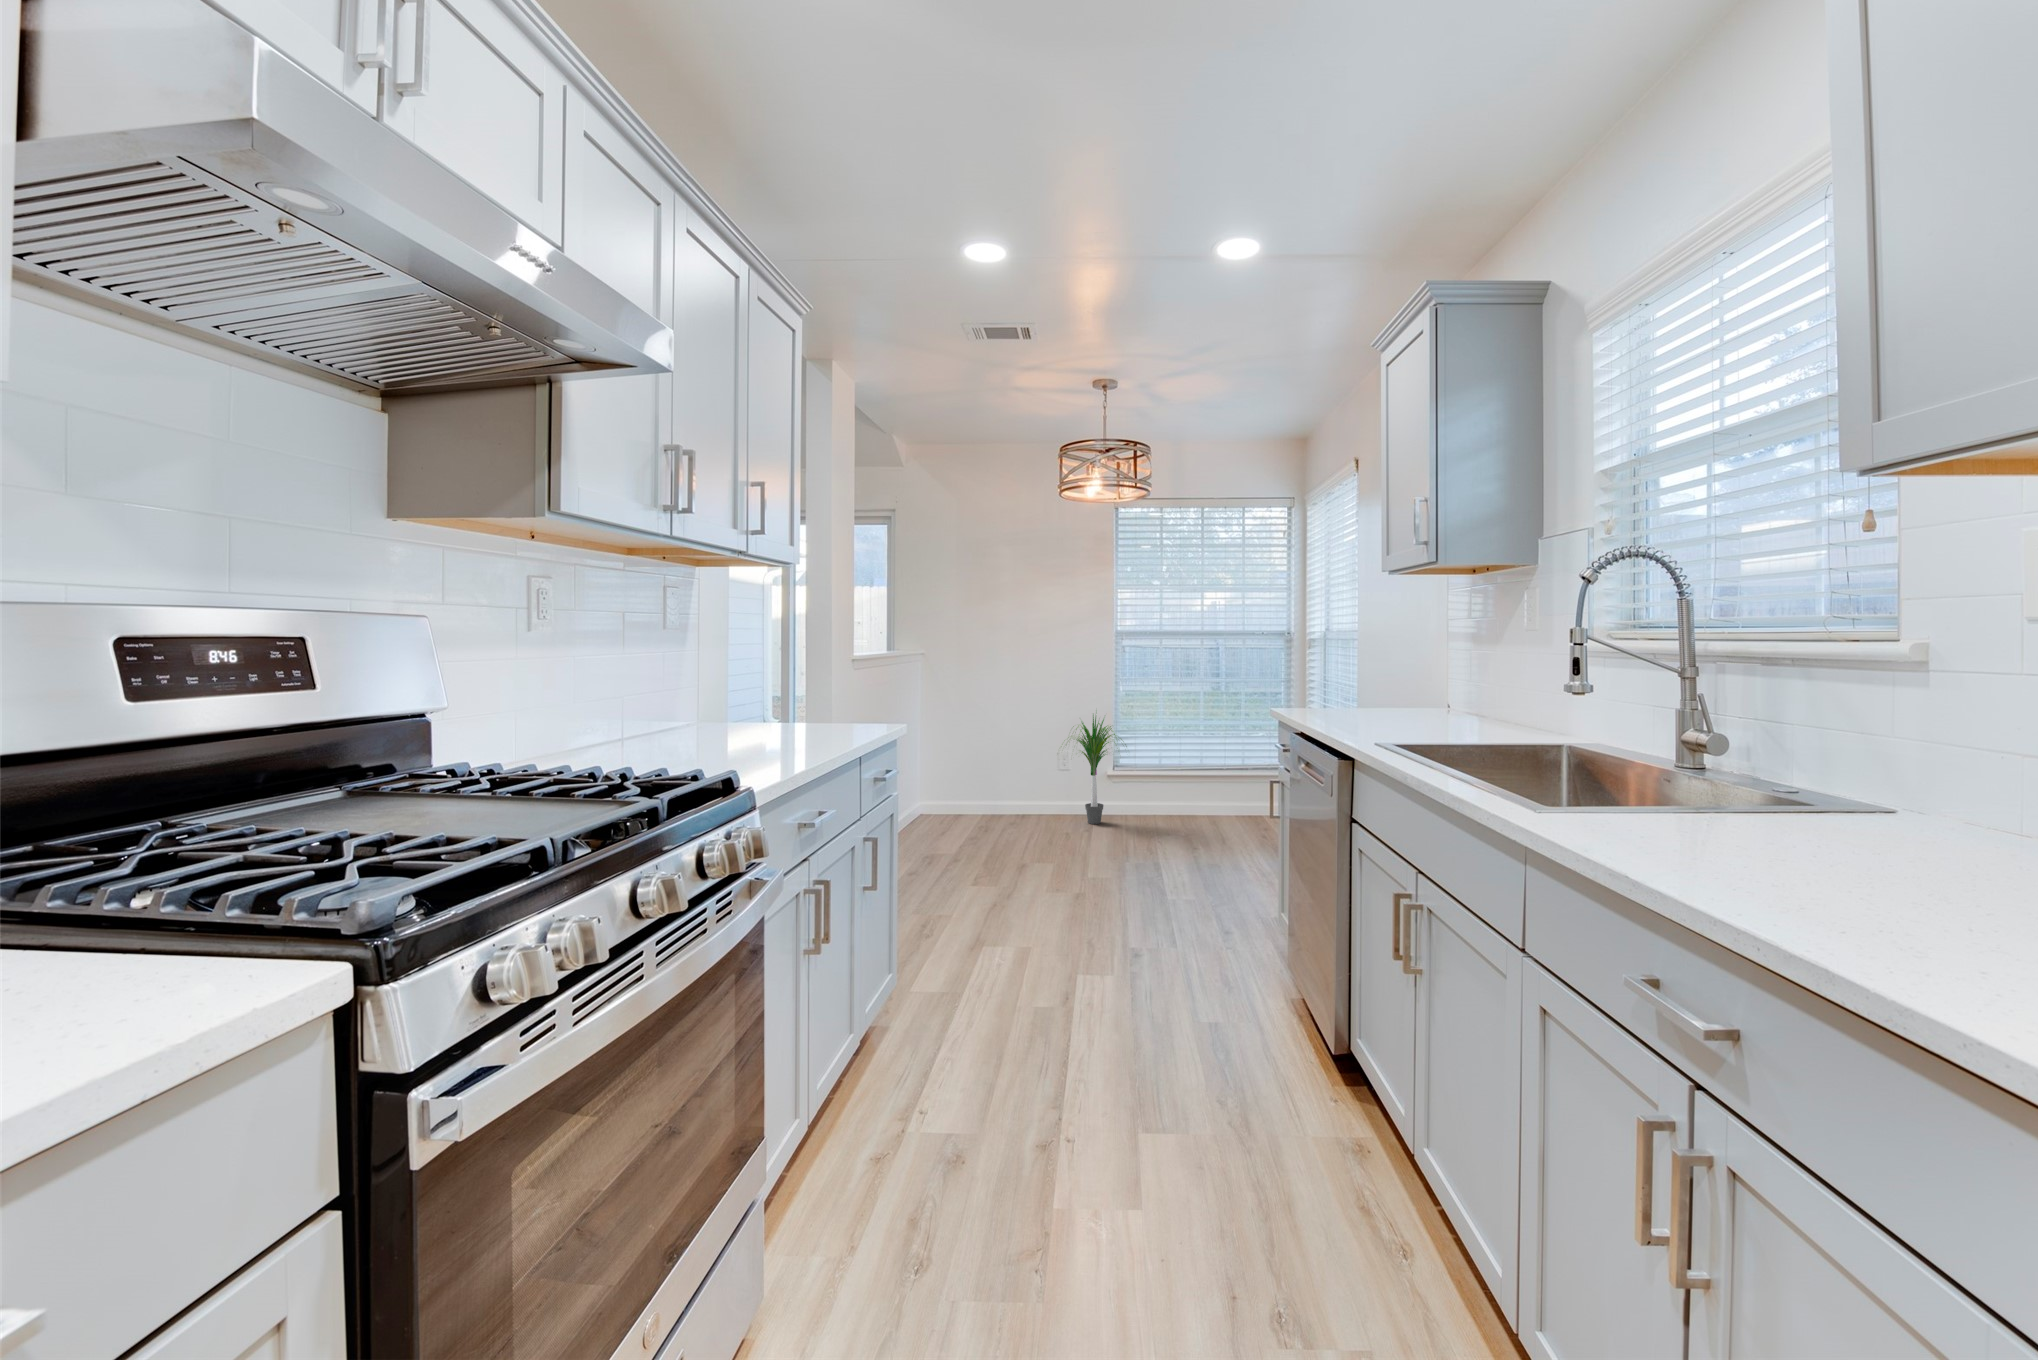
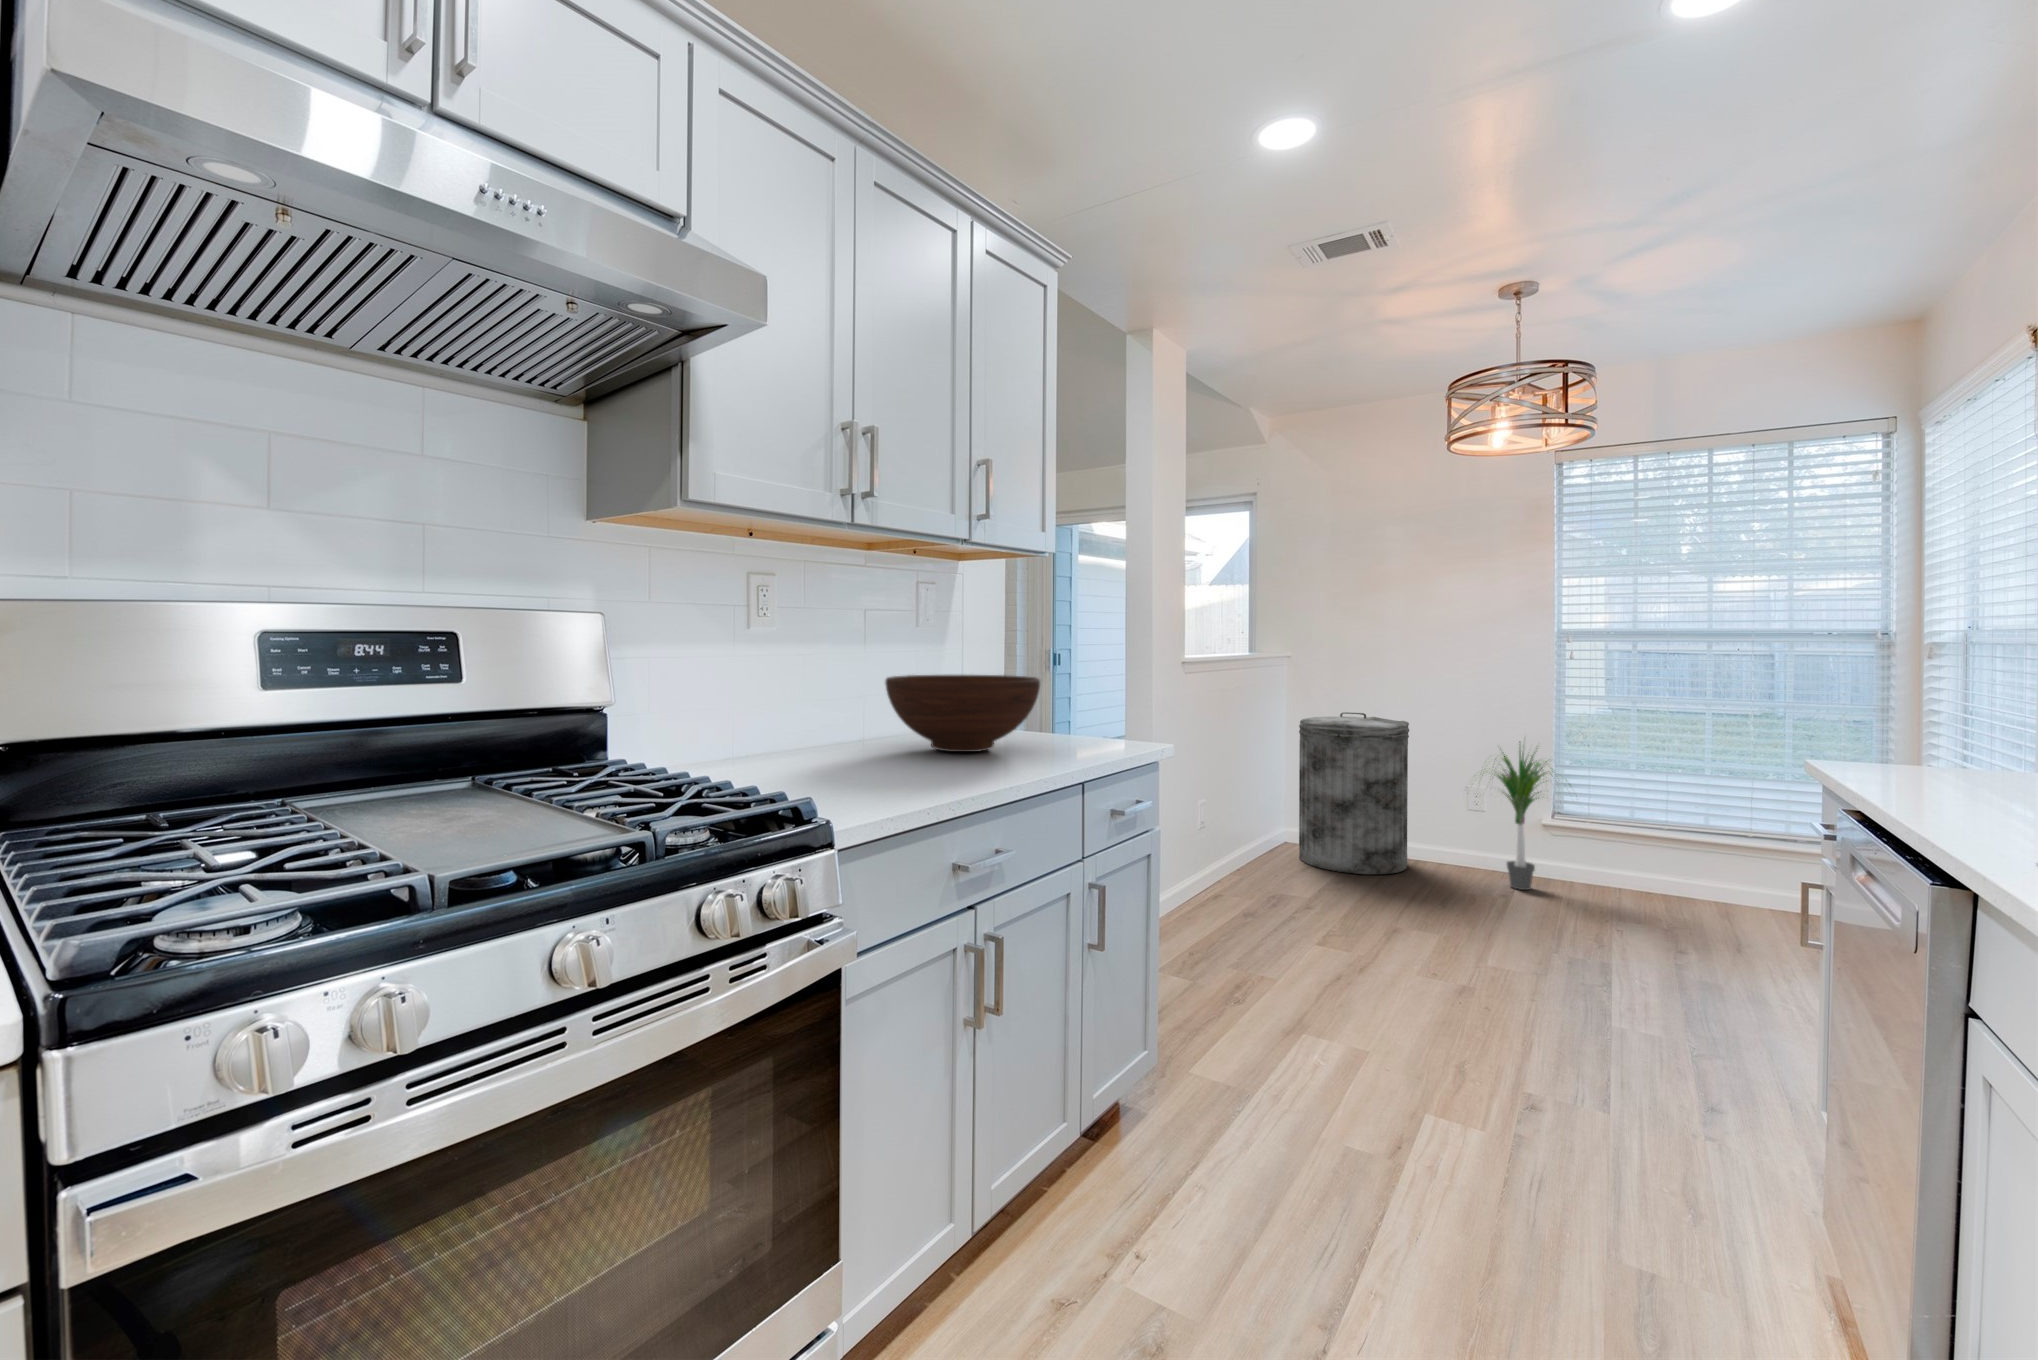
fruit bowl: none [672,671,815,738] -> present [885,675,1040,752]
trash can: none [935,698,1018,828] -> present [1299,712,1409,874]

